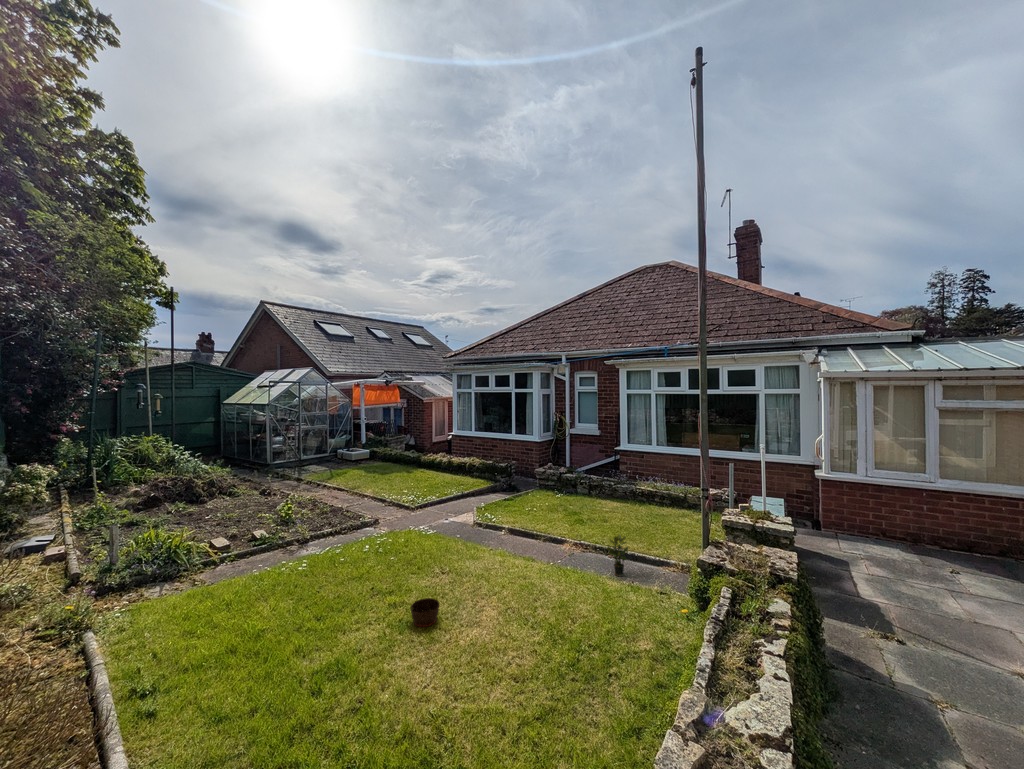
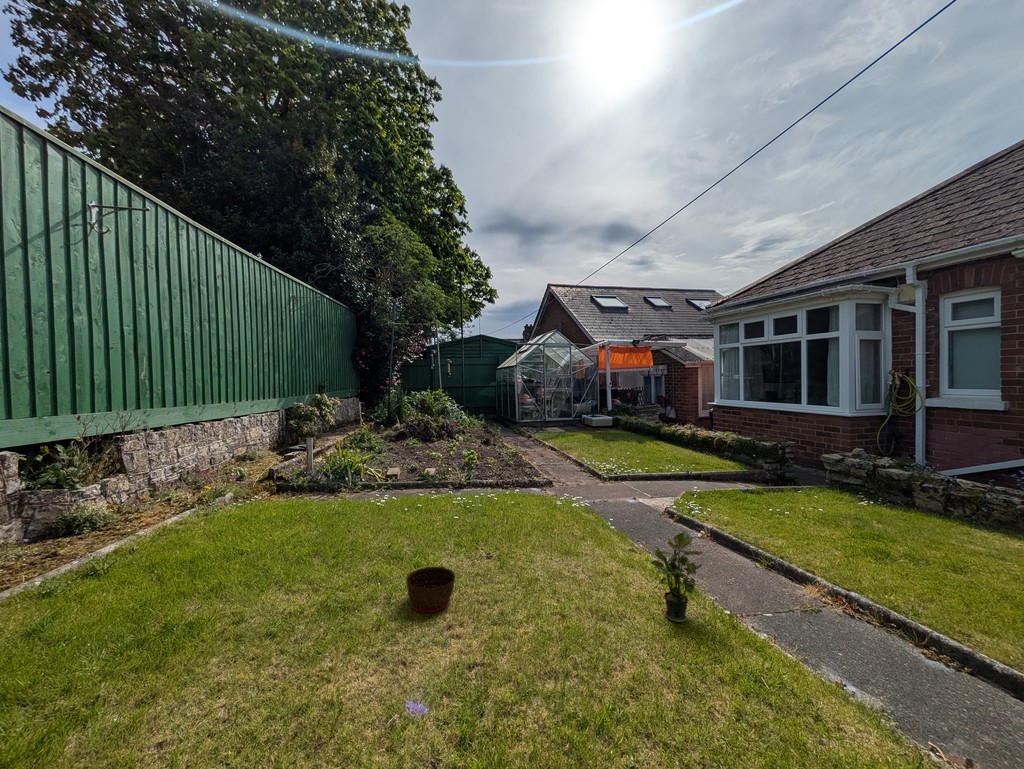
potted plant: present [607,535,628,576] -> present [651,530,702,622]

